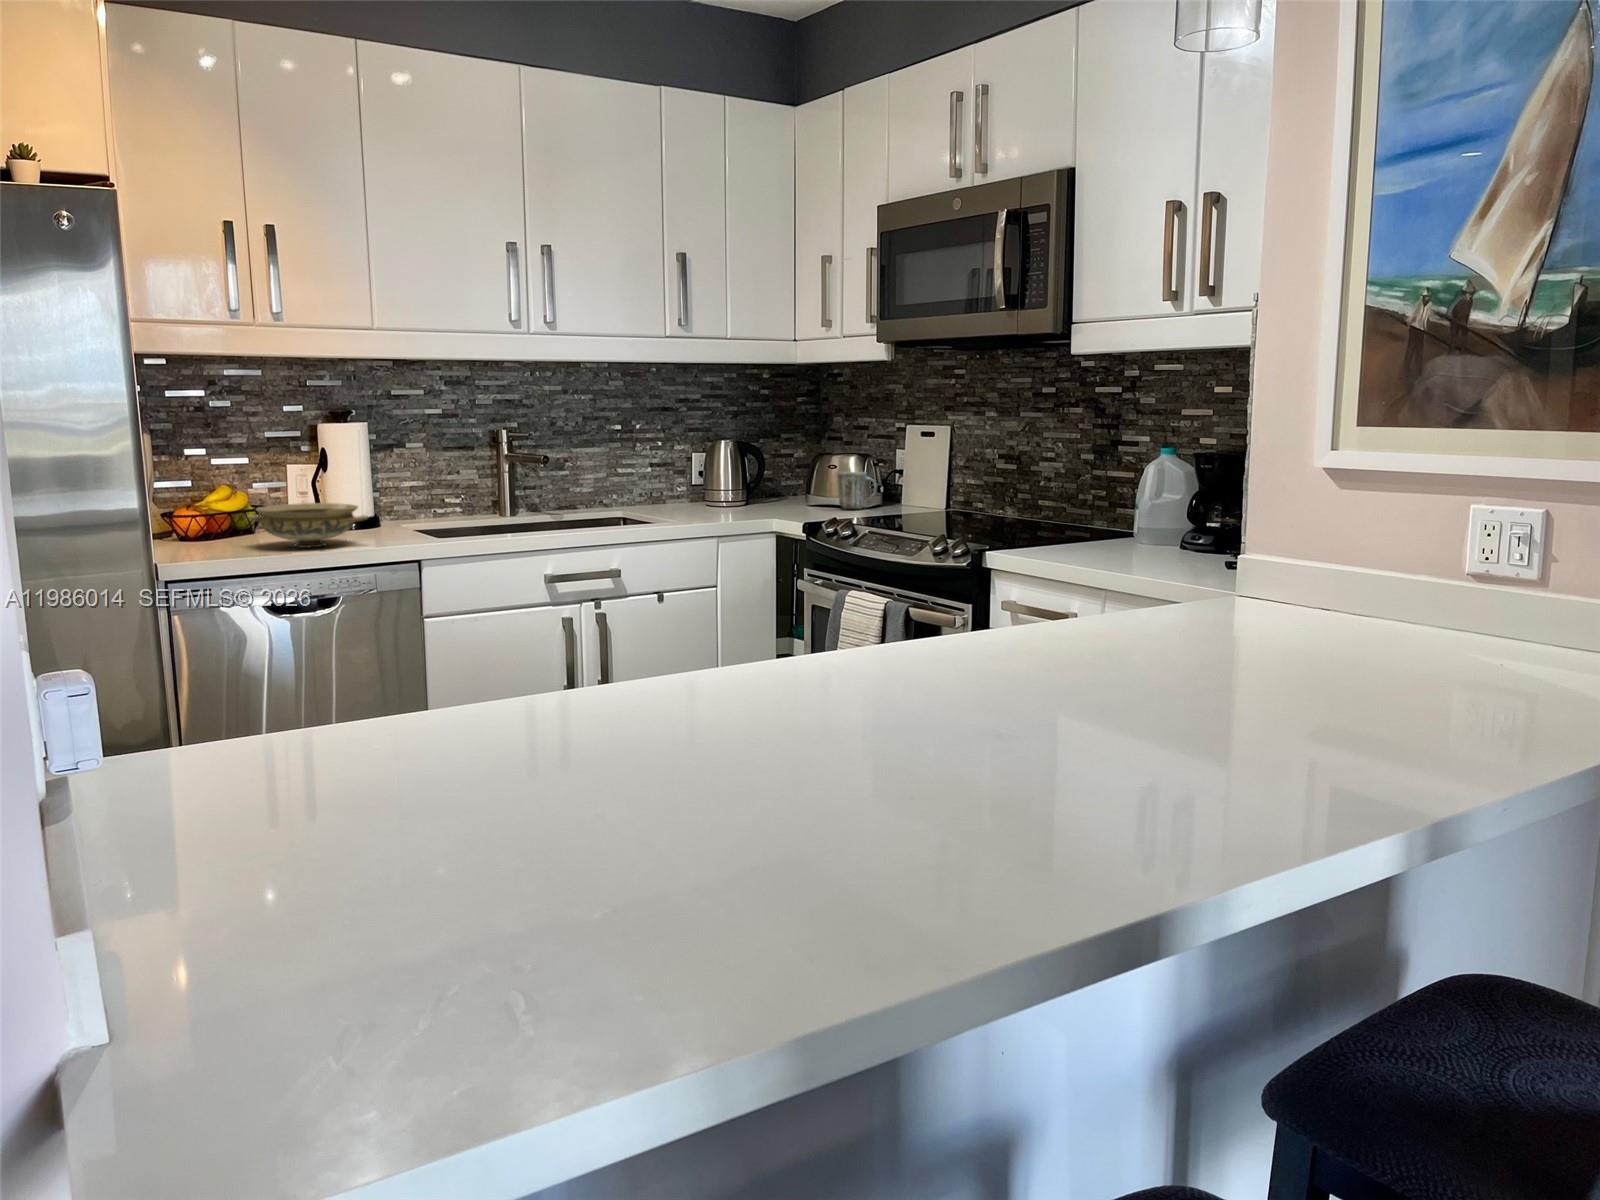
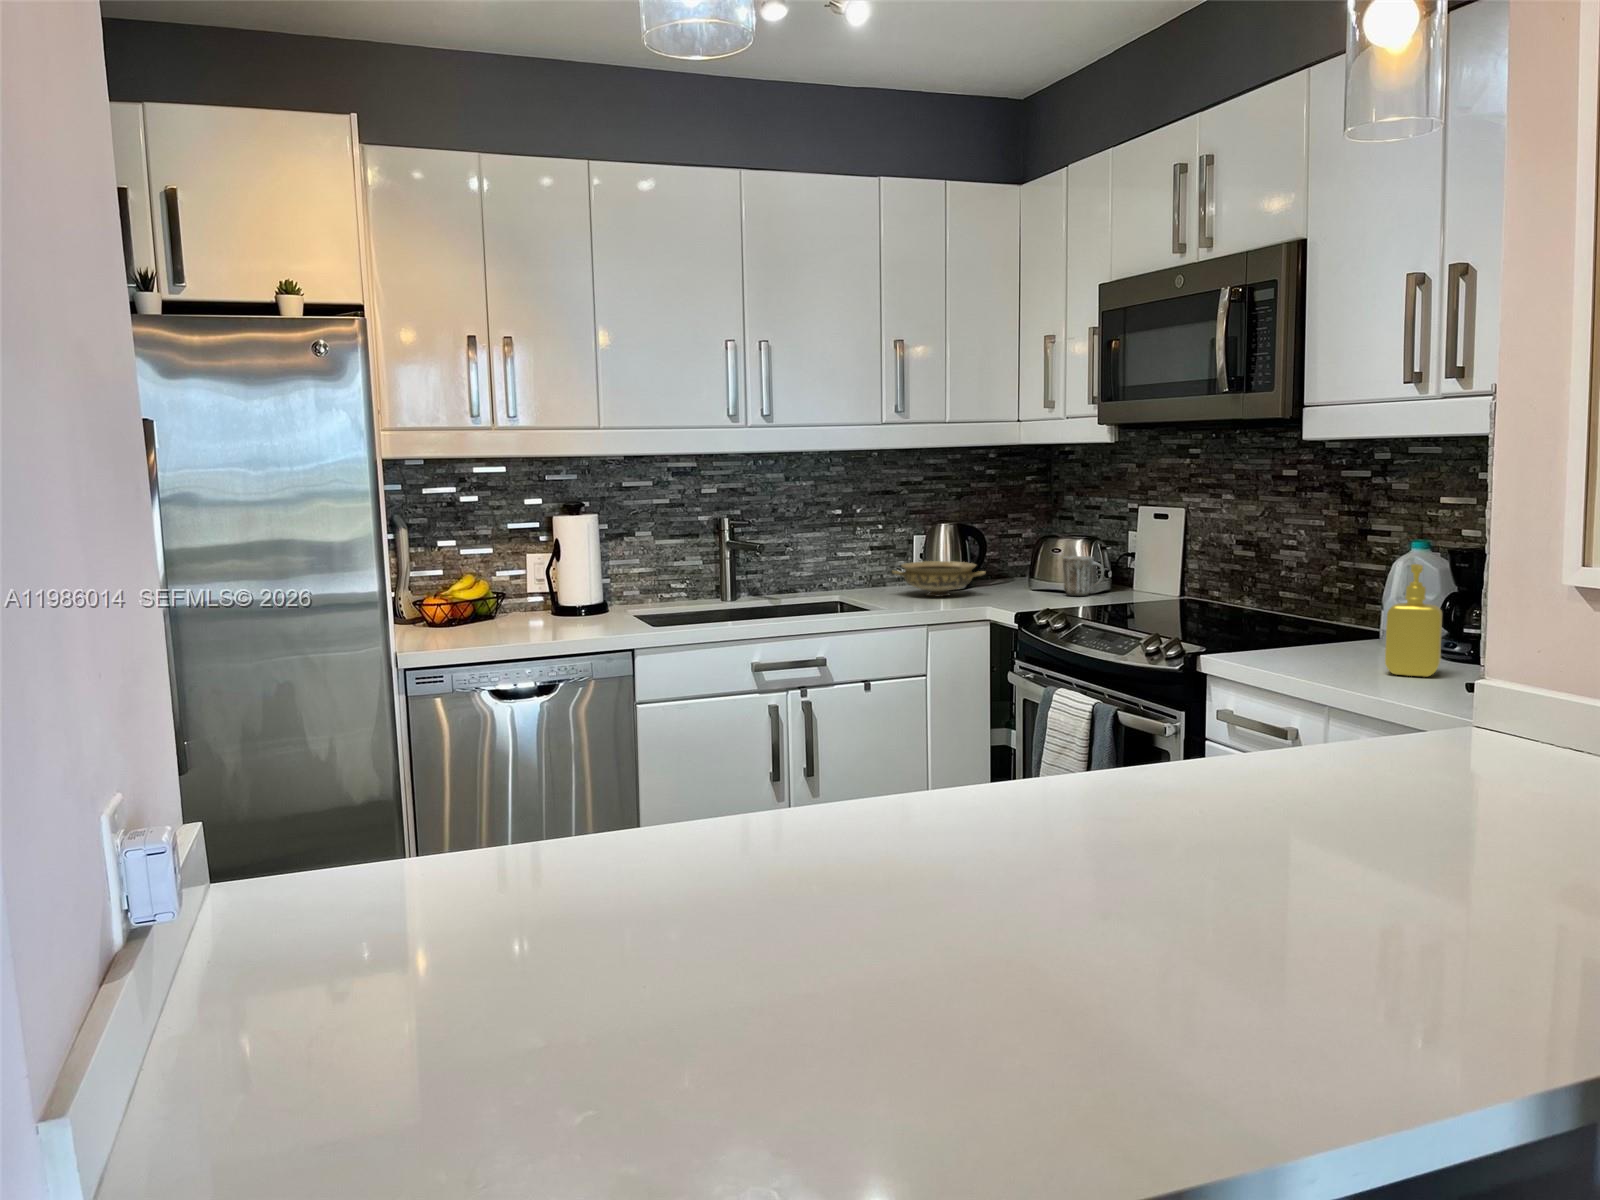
soap dispenser: none [1149,463,1196,564] -> present [1385,564,1442,677]
ceramic bowl: present [247,503,368,548] -> present [892,561,986,596]

